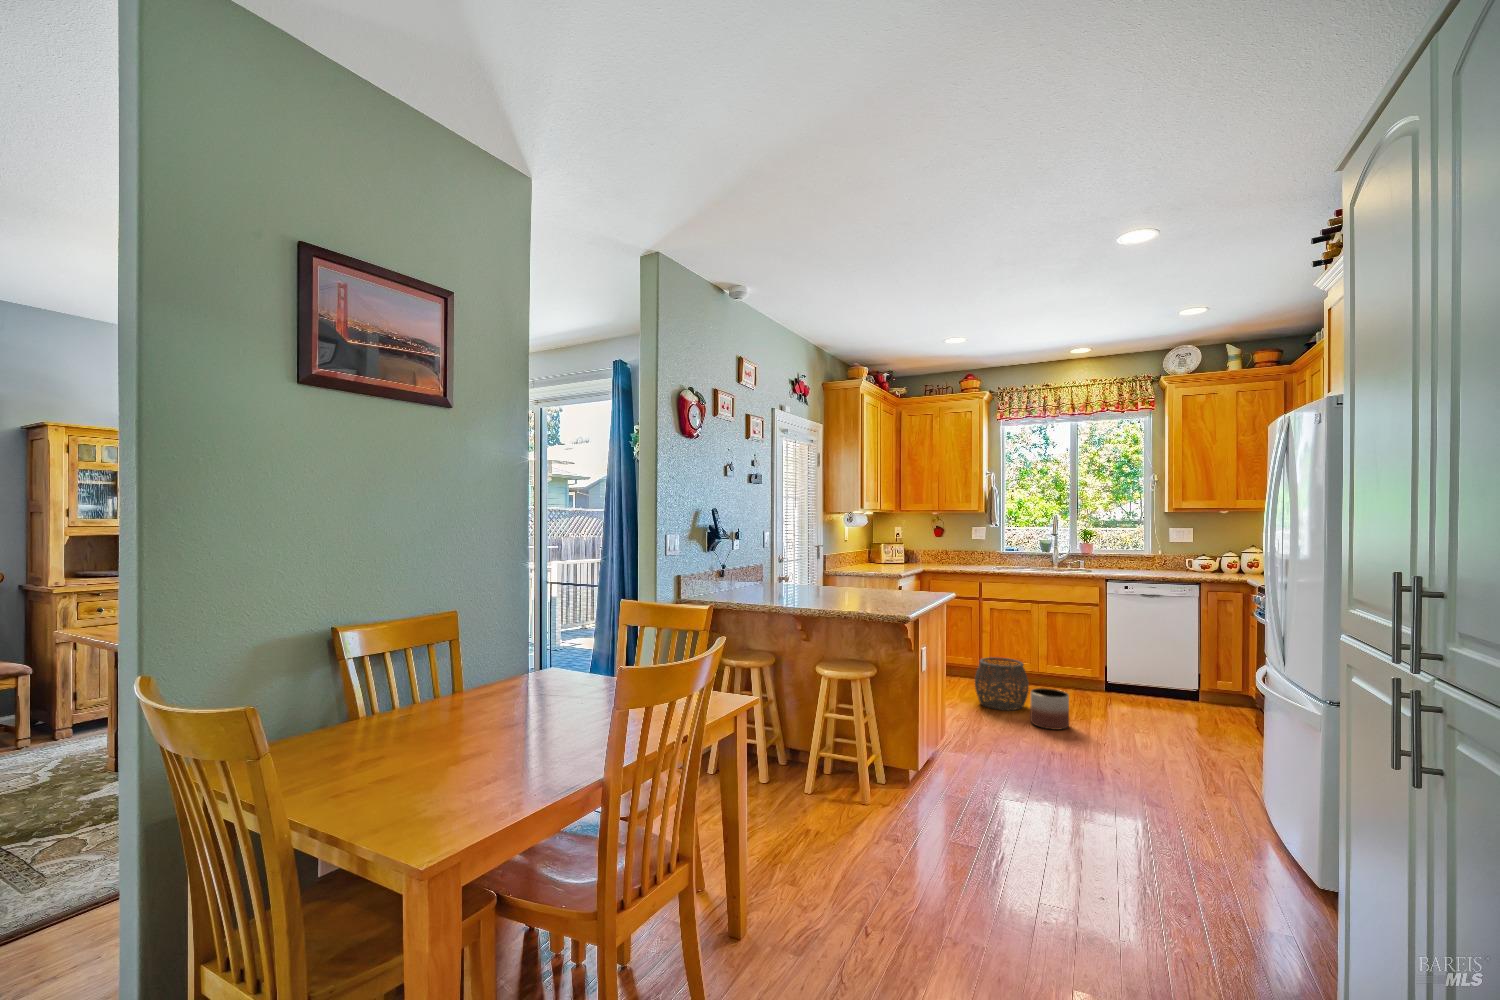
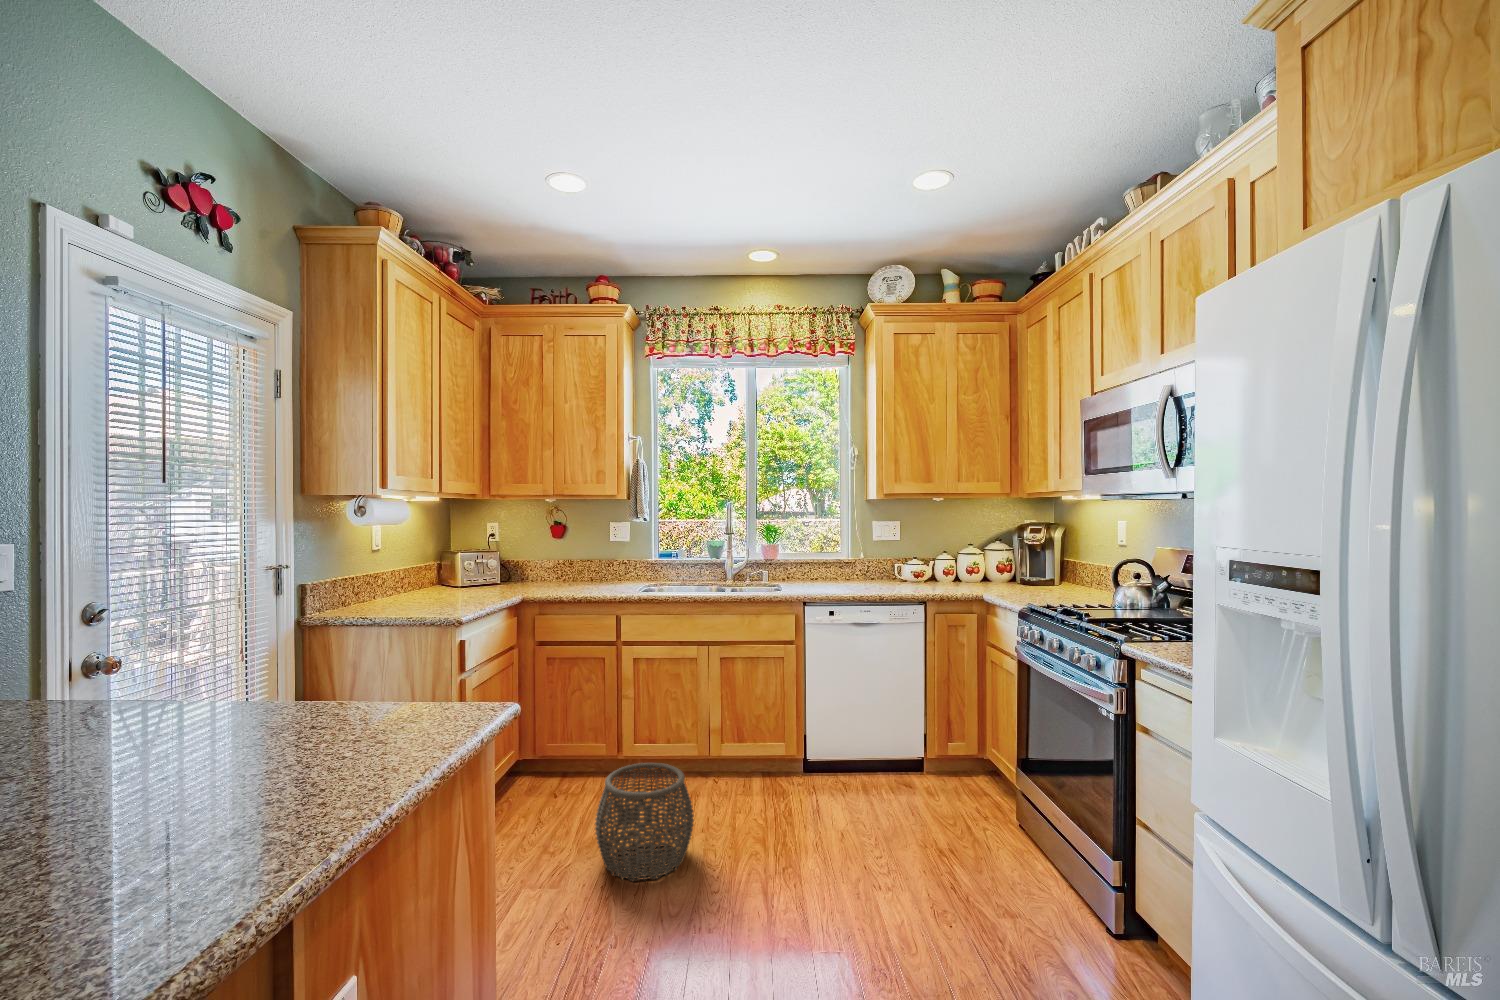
planter: present [1030,688,1069,730] -> none [698,833,768,934]

